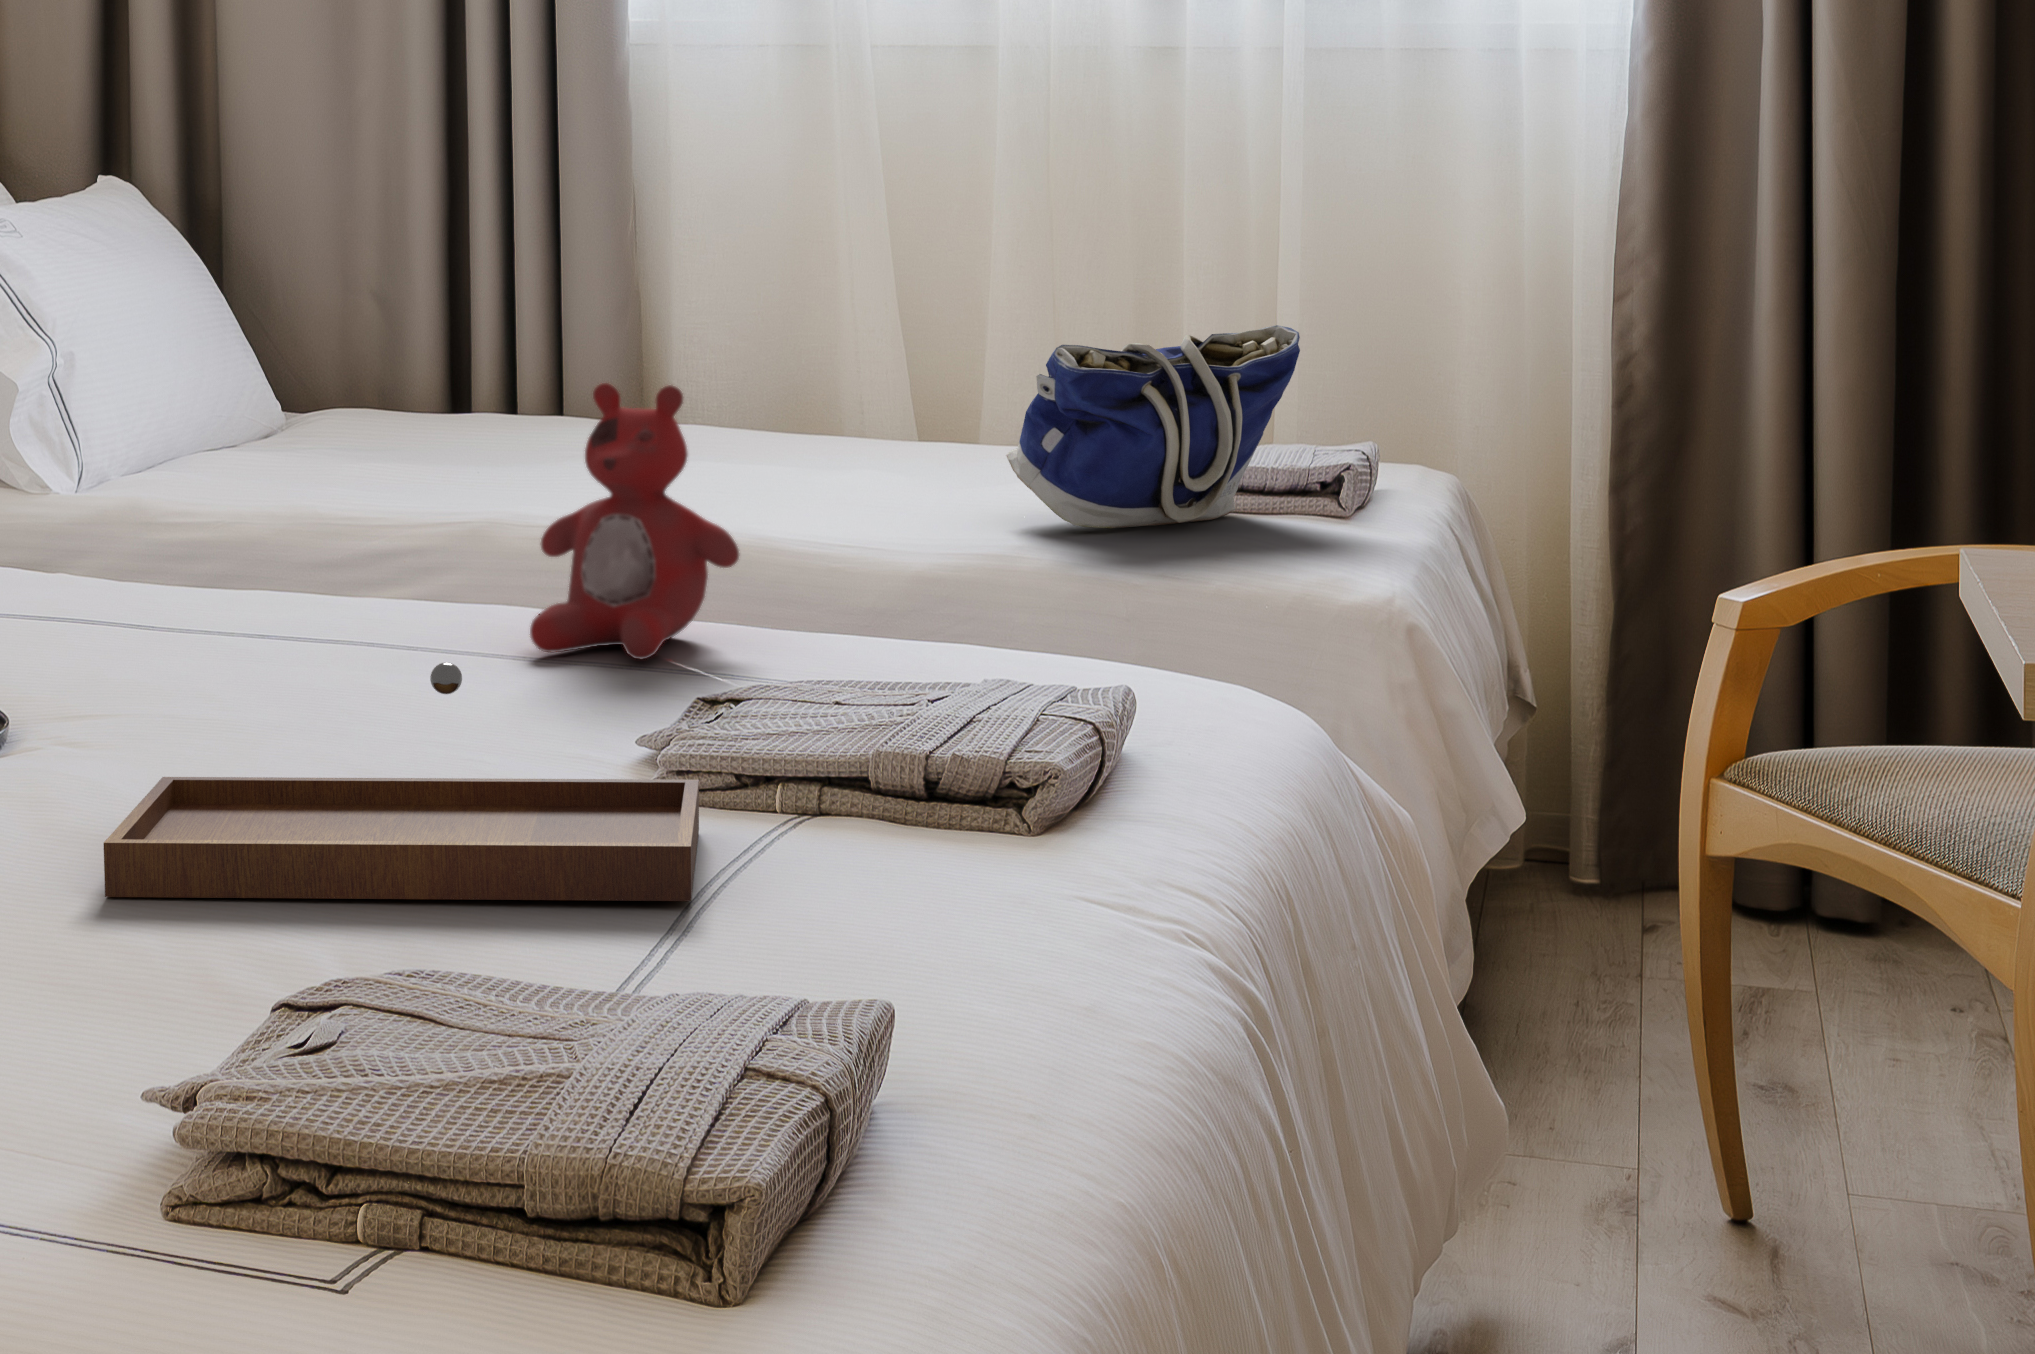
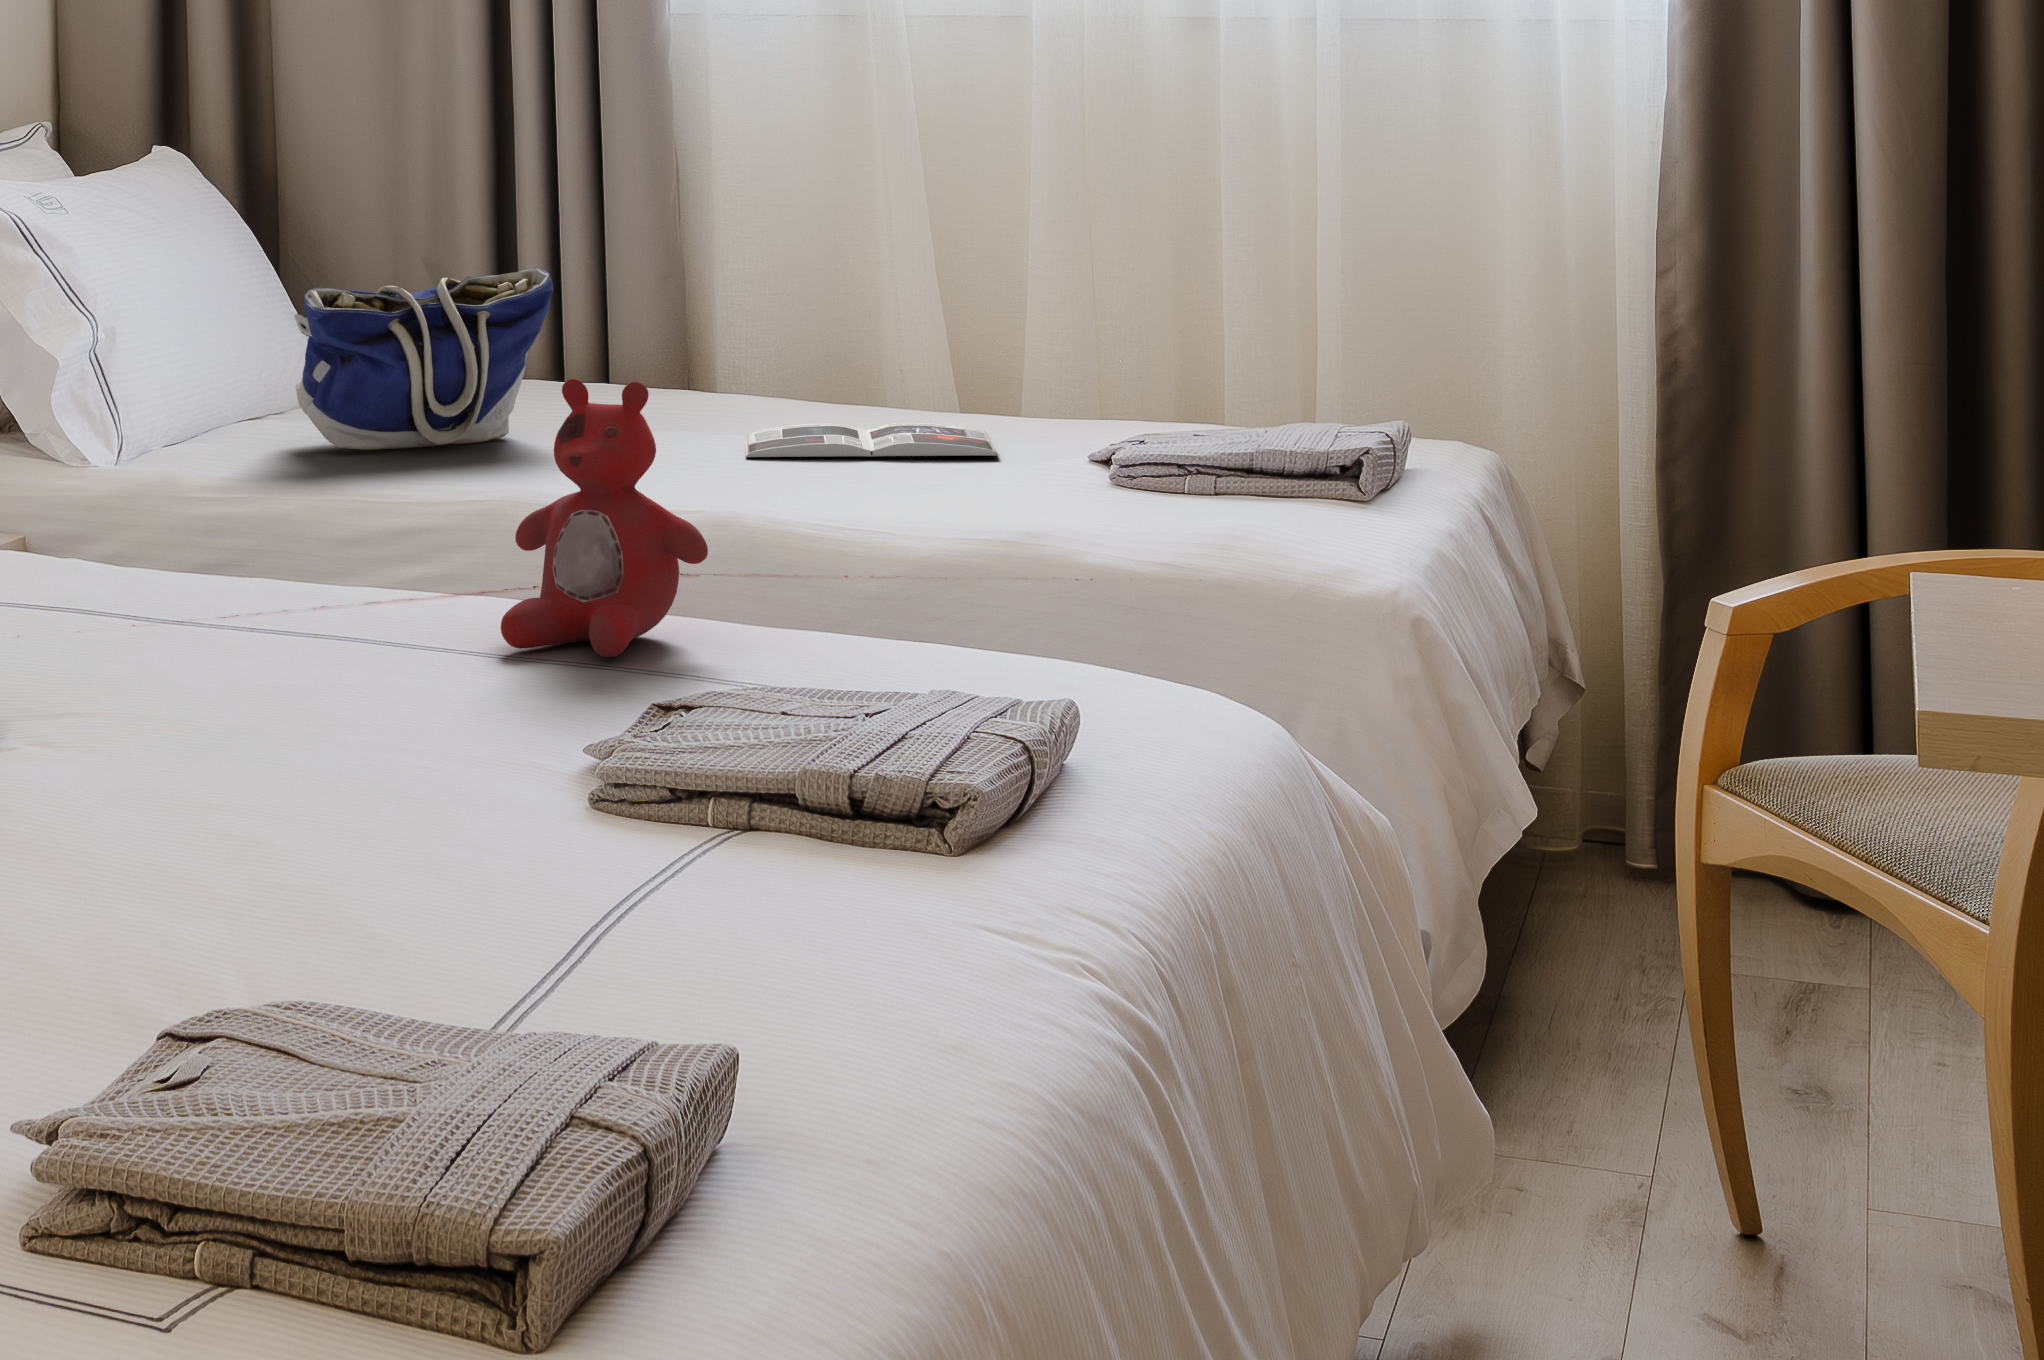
tote bag: present [1006,325,1300,528] -> present [294,268,553,450]
magazine: none [725,449,979,480] -> present [746,423,999,457]
tray: present [104,662,699,901] -> none [33,676,623,925]

